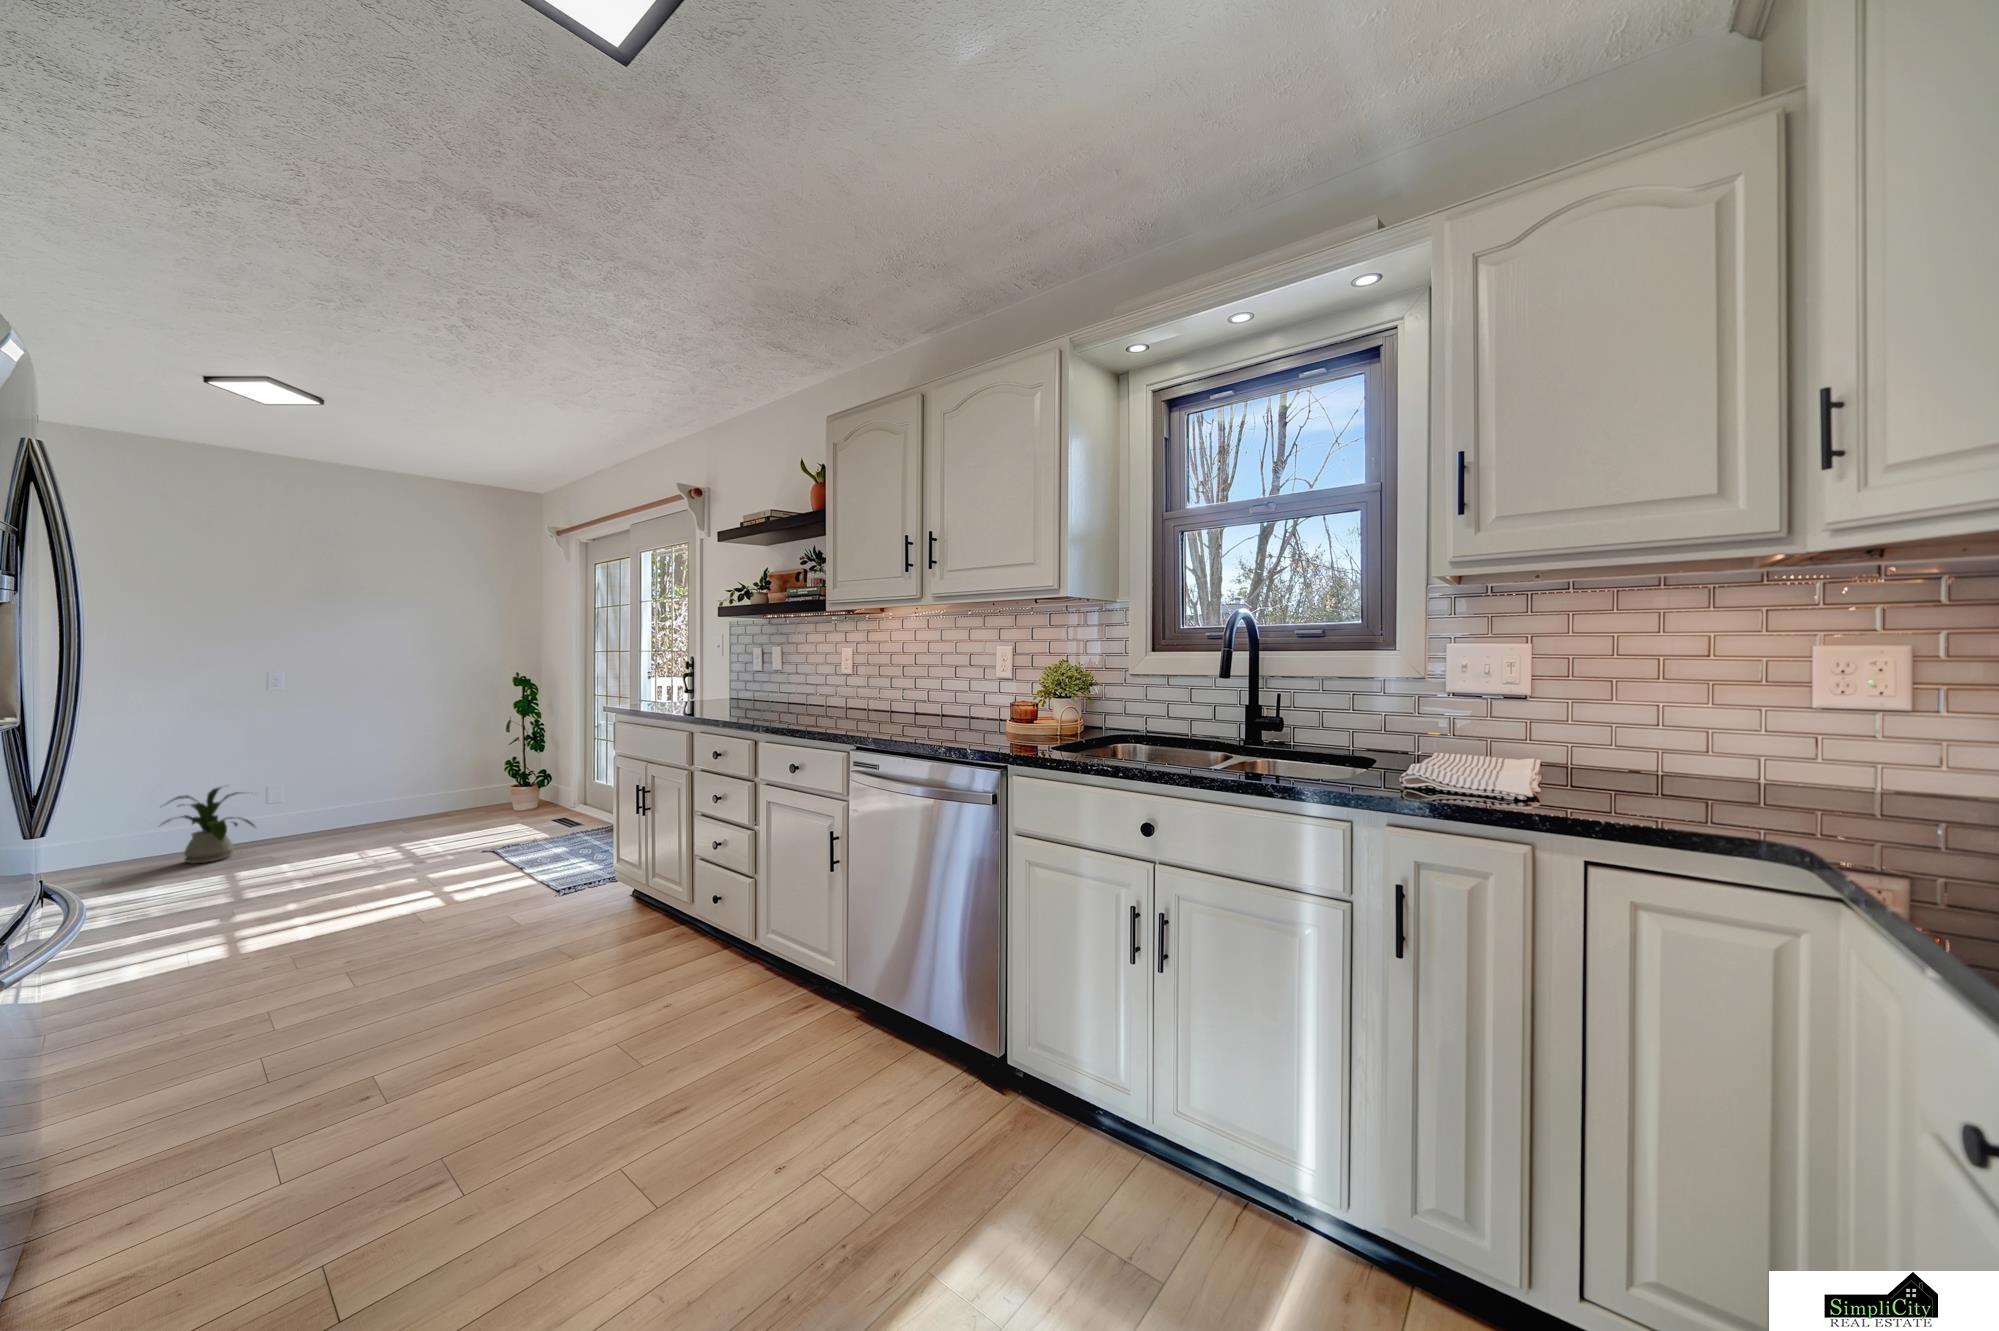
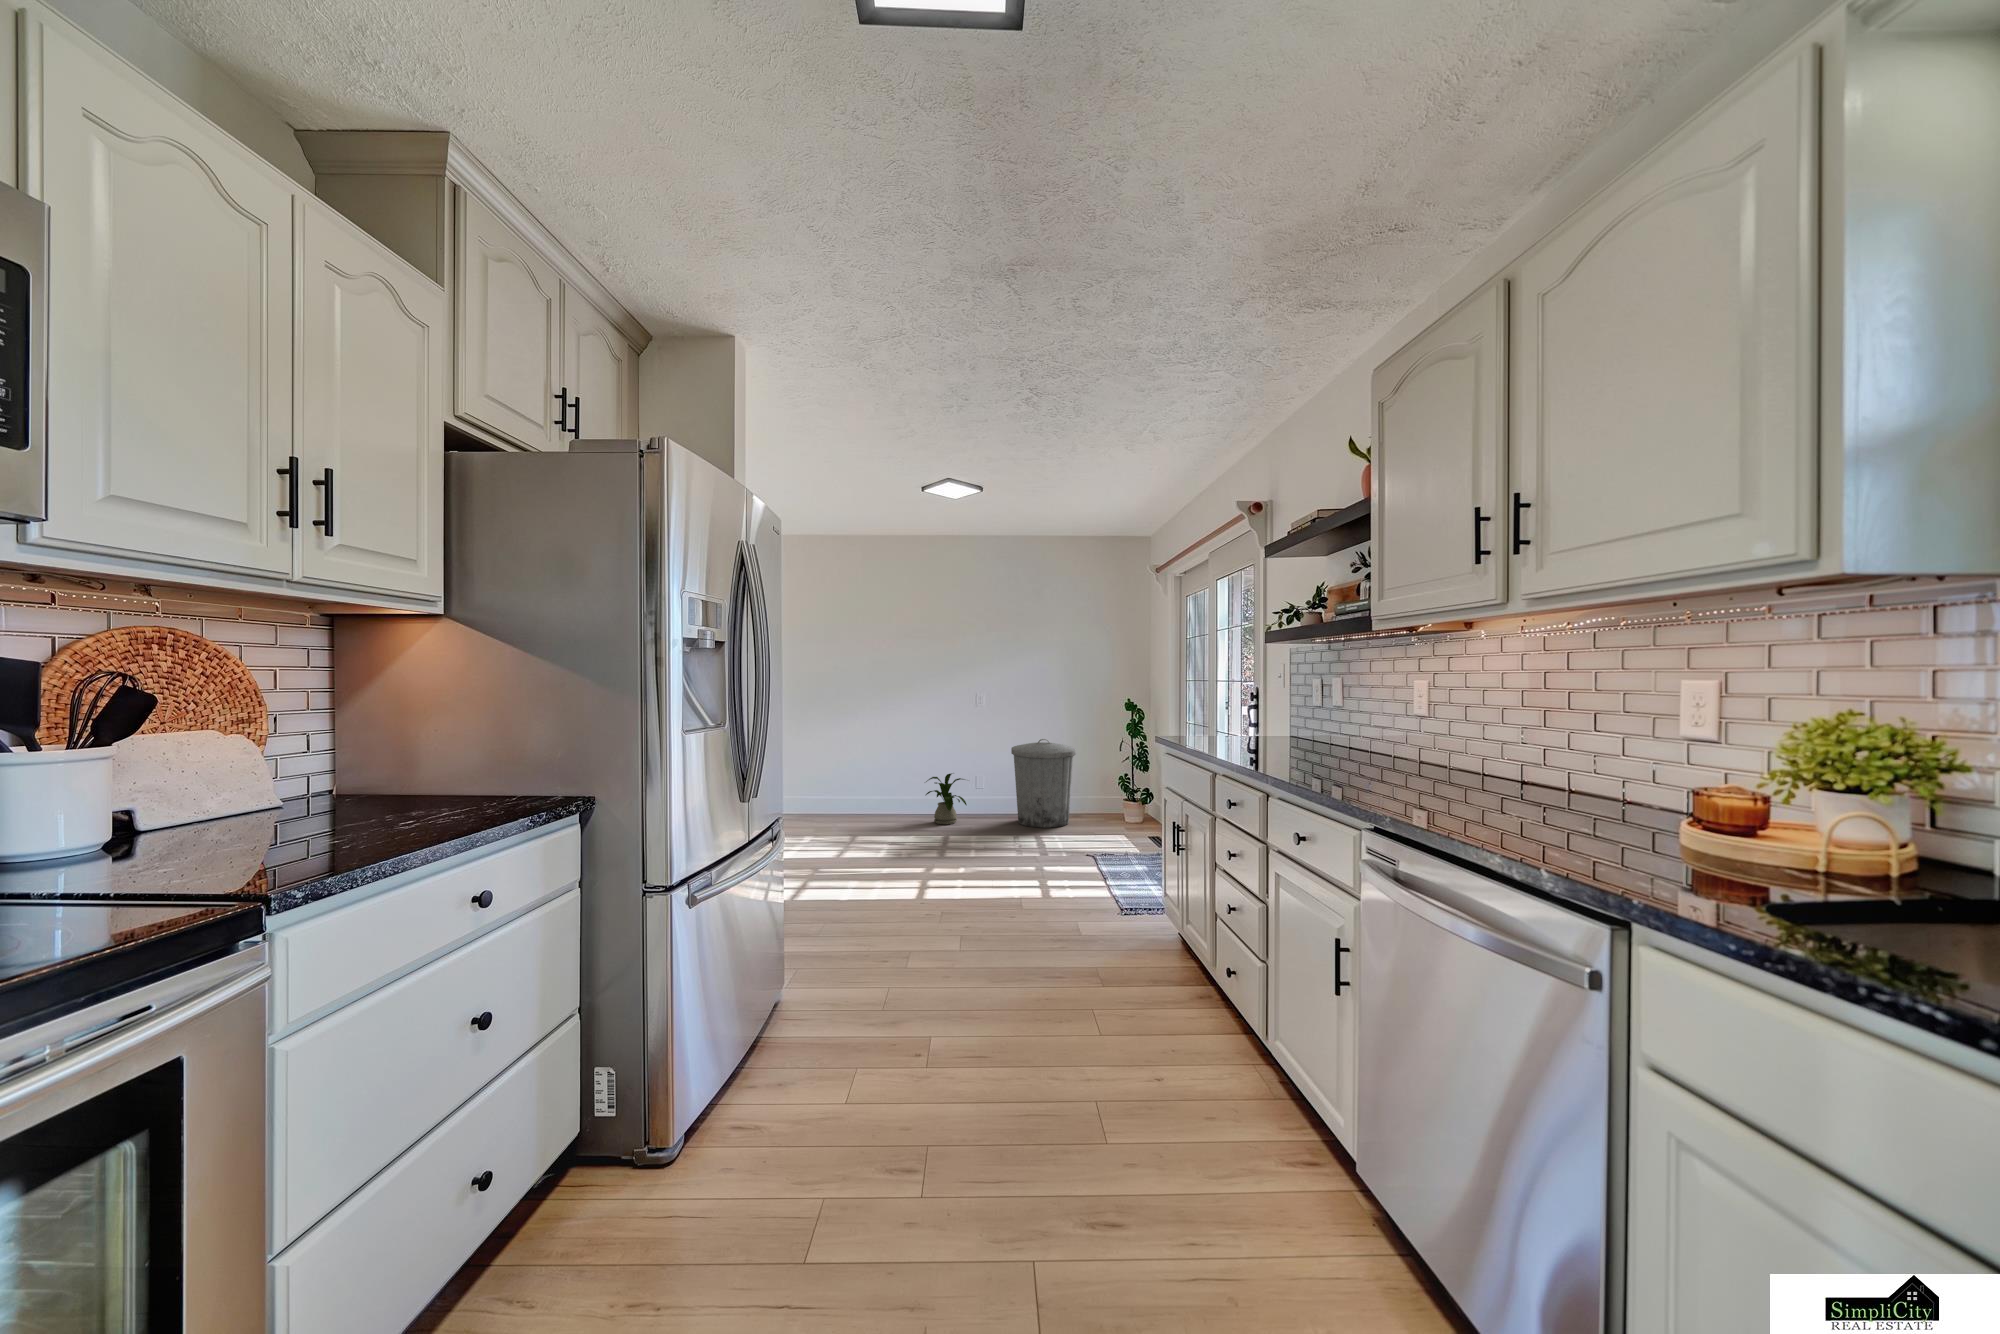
trash can: none [337,725,445,839] -> present [1011,739,1076,828]

